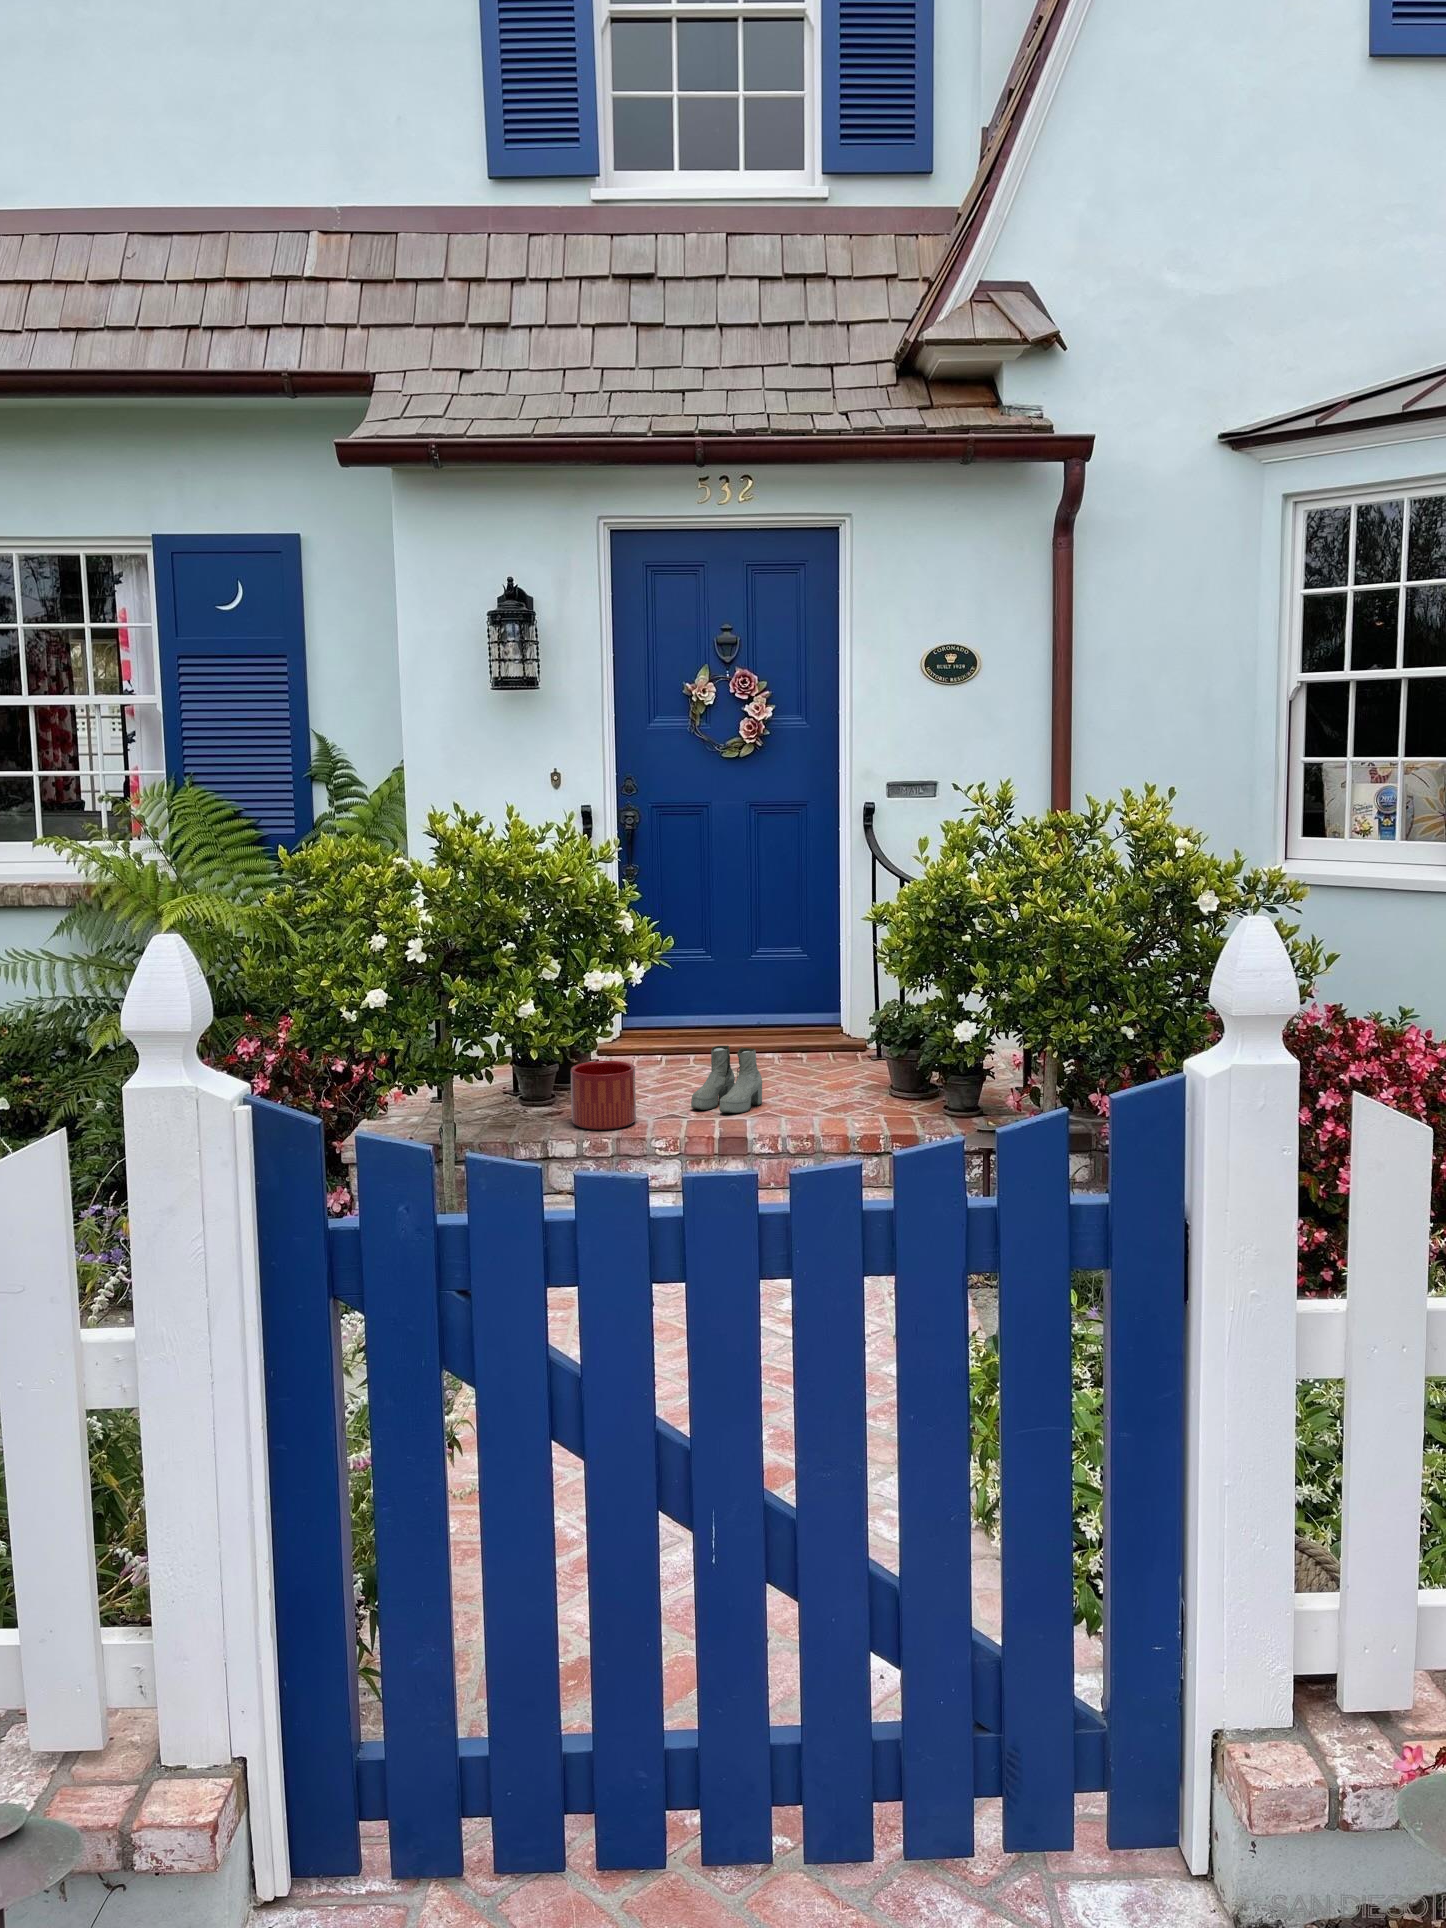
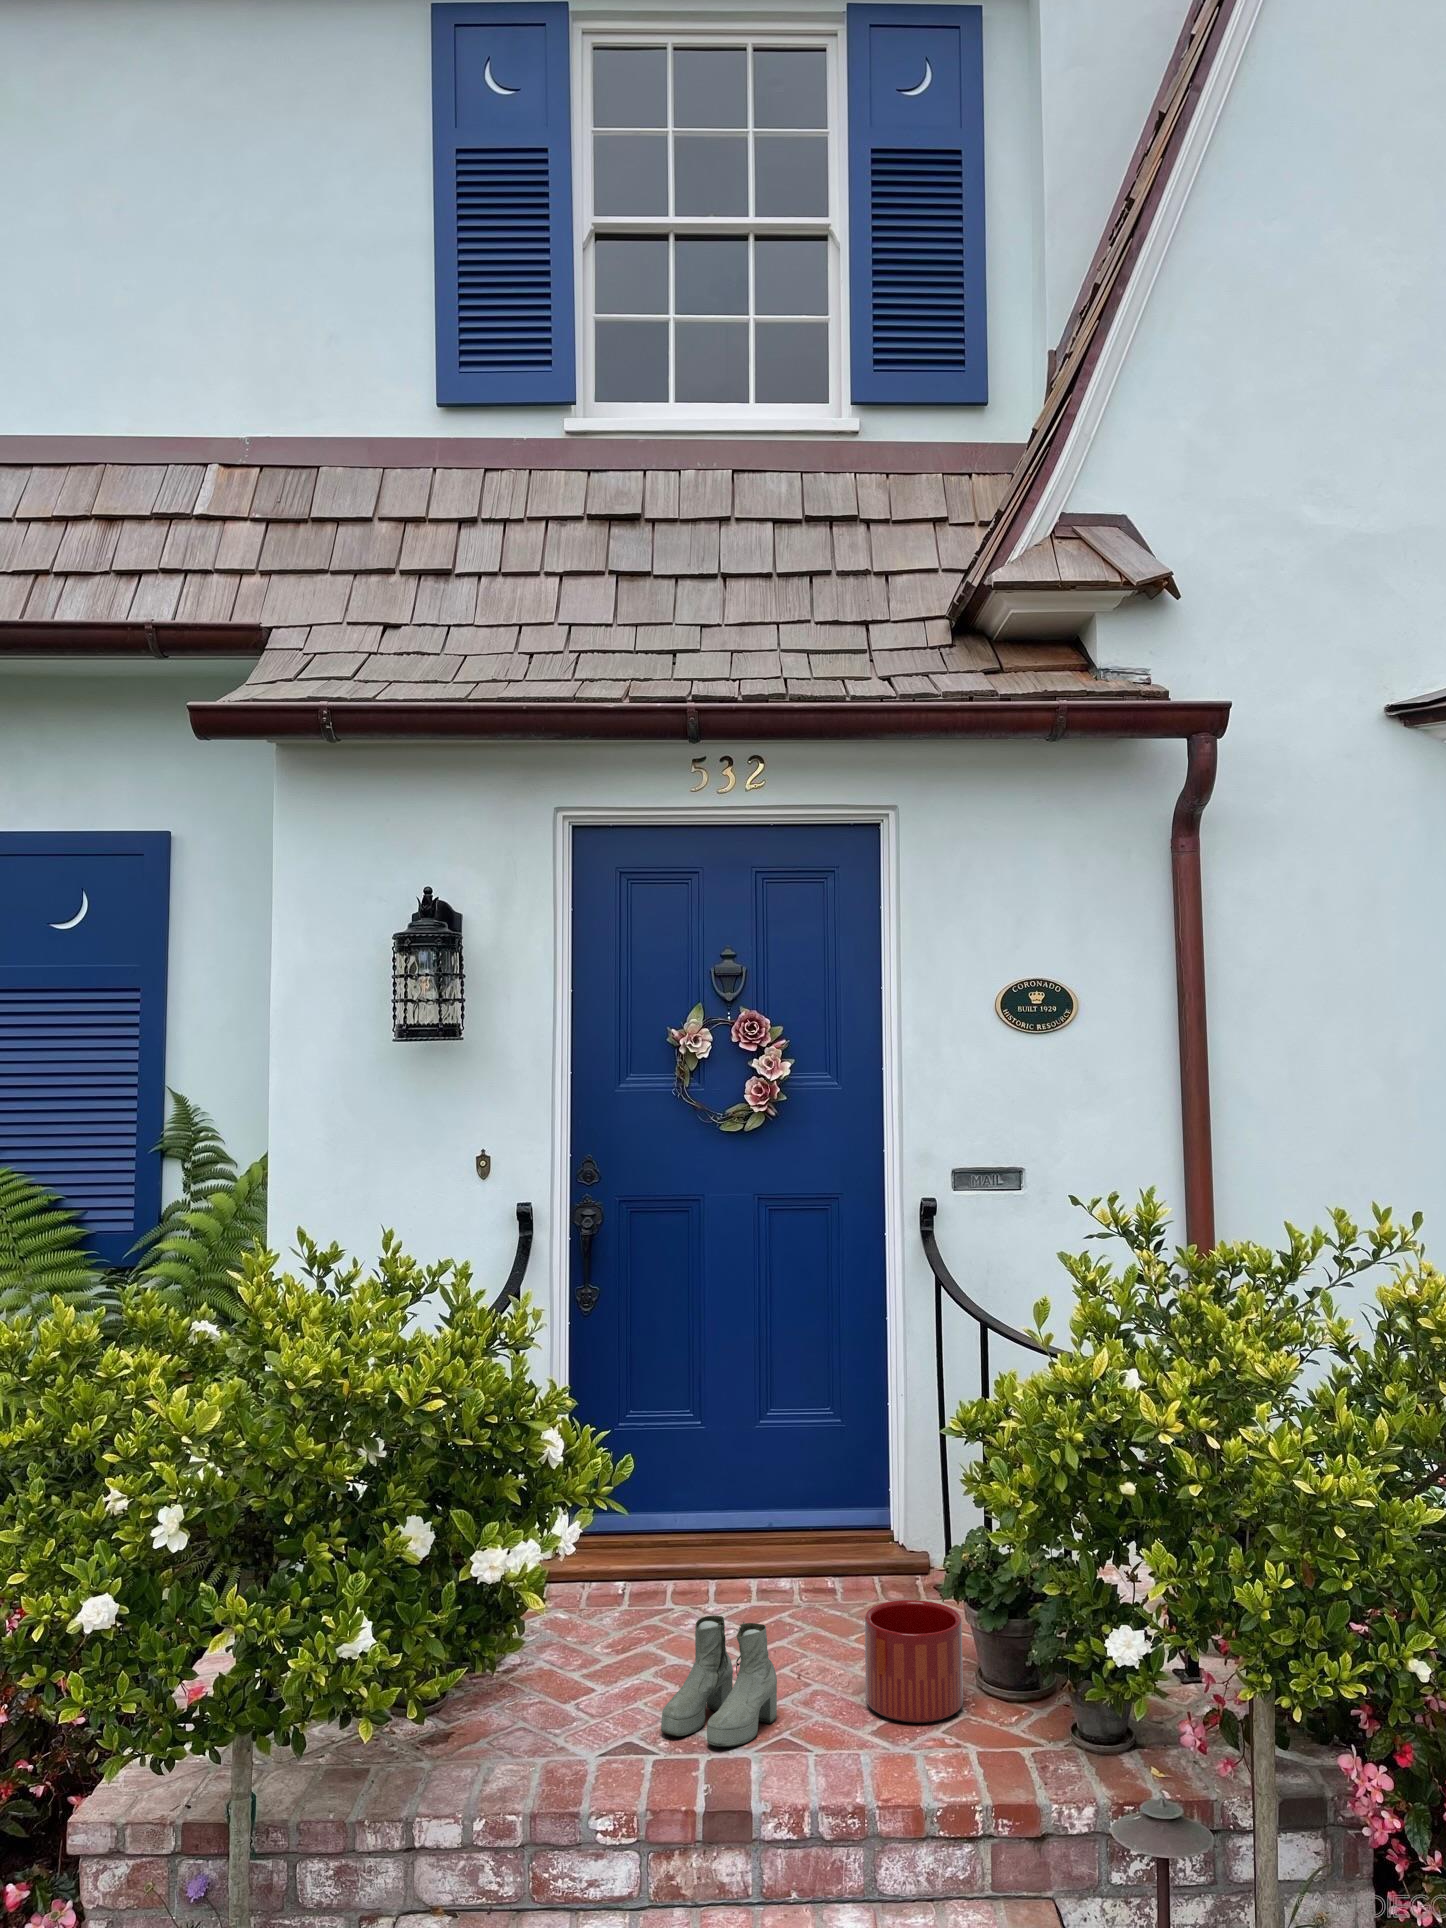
planter: present [571,1061,636,1130] -> present [865,1600,963,1723]

